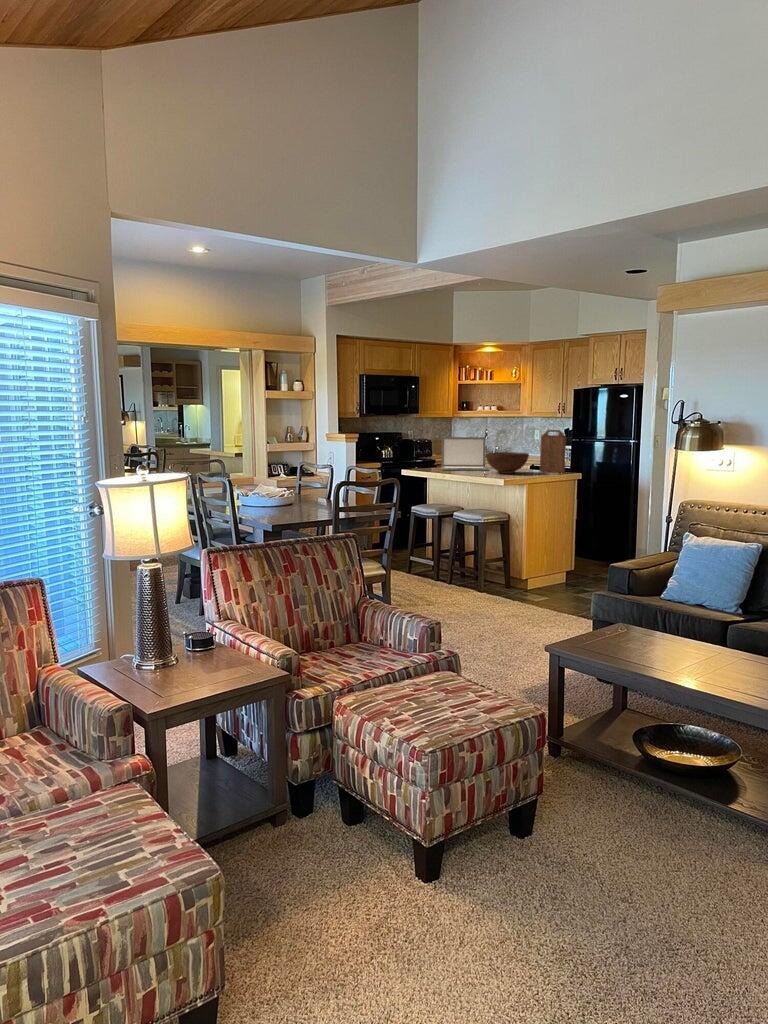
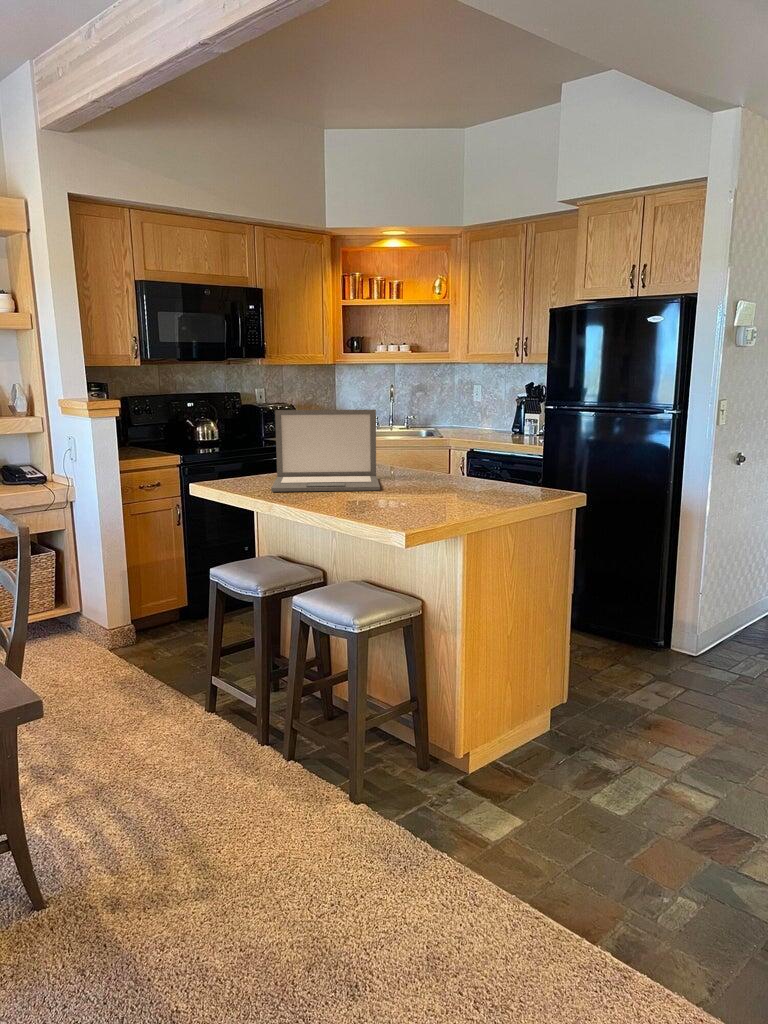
cutting board: present [540,430,566,473] -> none [500,394,563,497]
fruit bowl: present [485,452,529,474] -> none [367,449,475,506]

